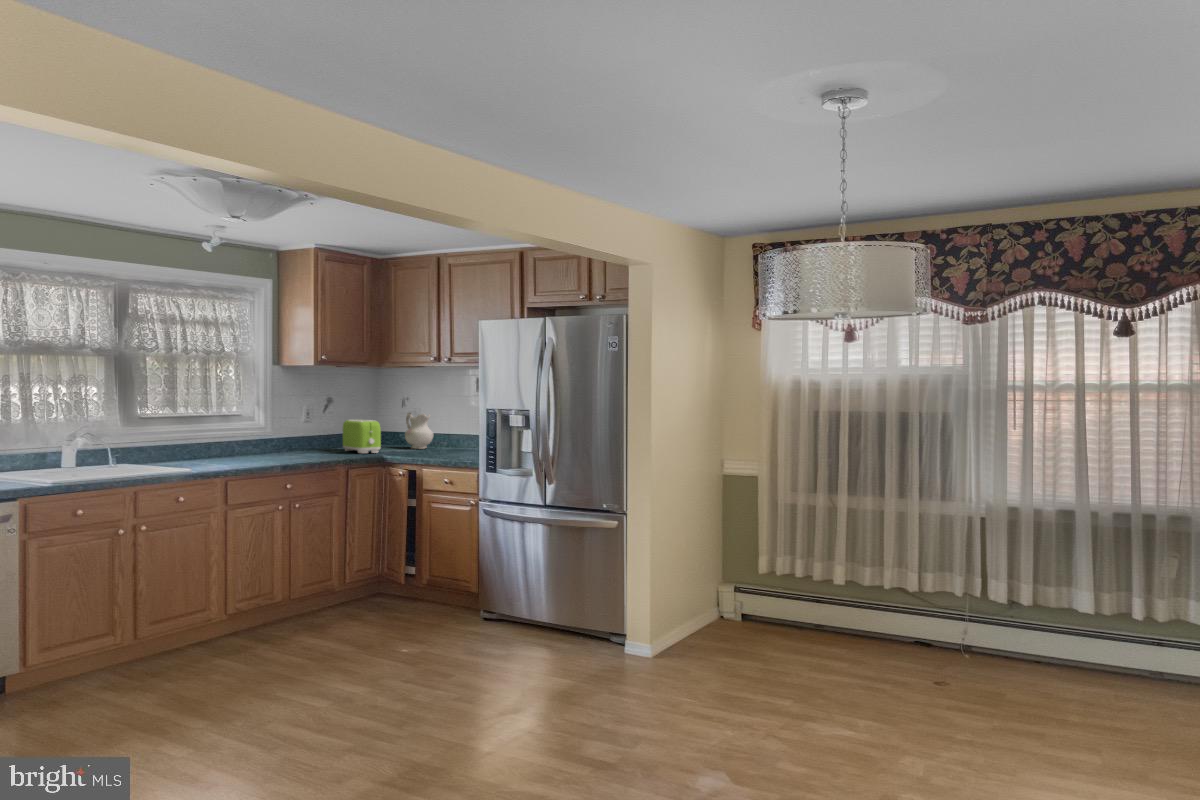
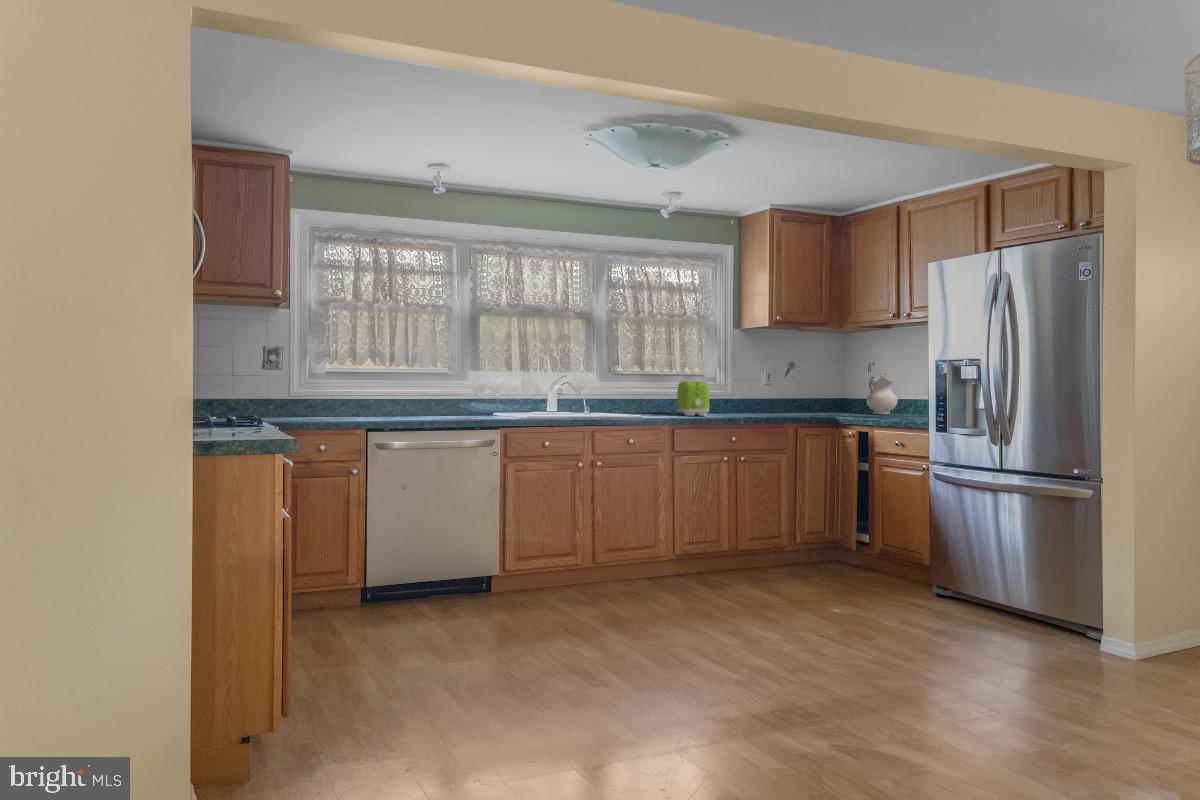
toaster: present [343,419,381,453] -> present [677,380,709,415]

